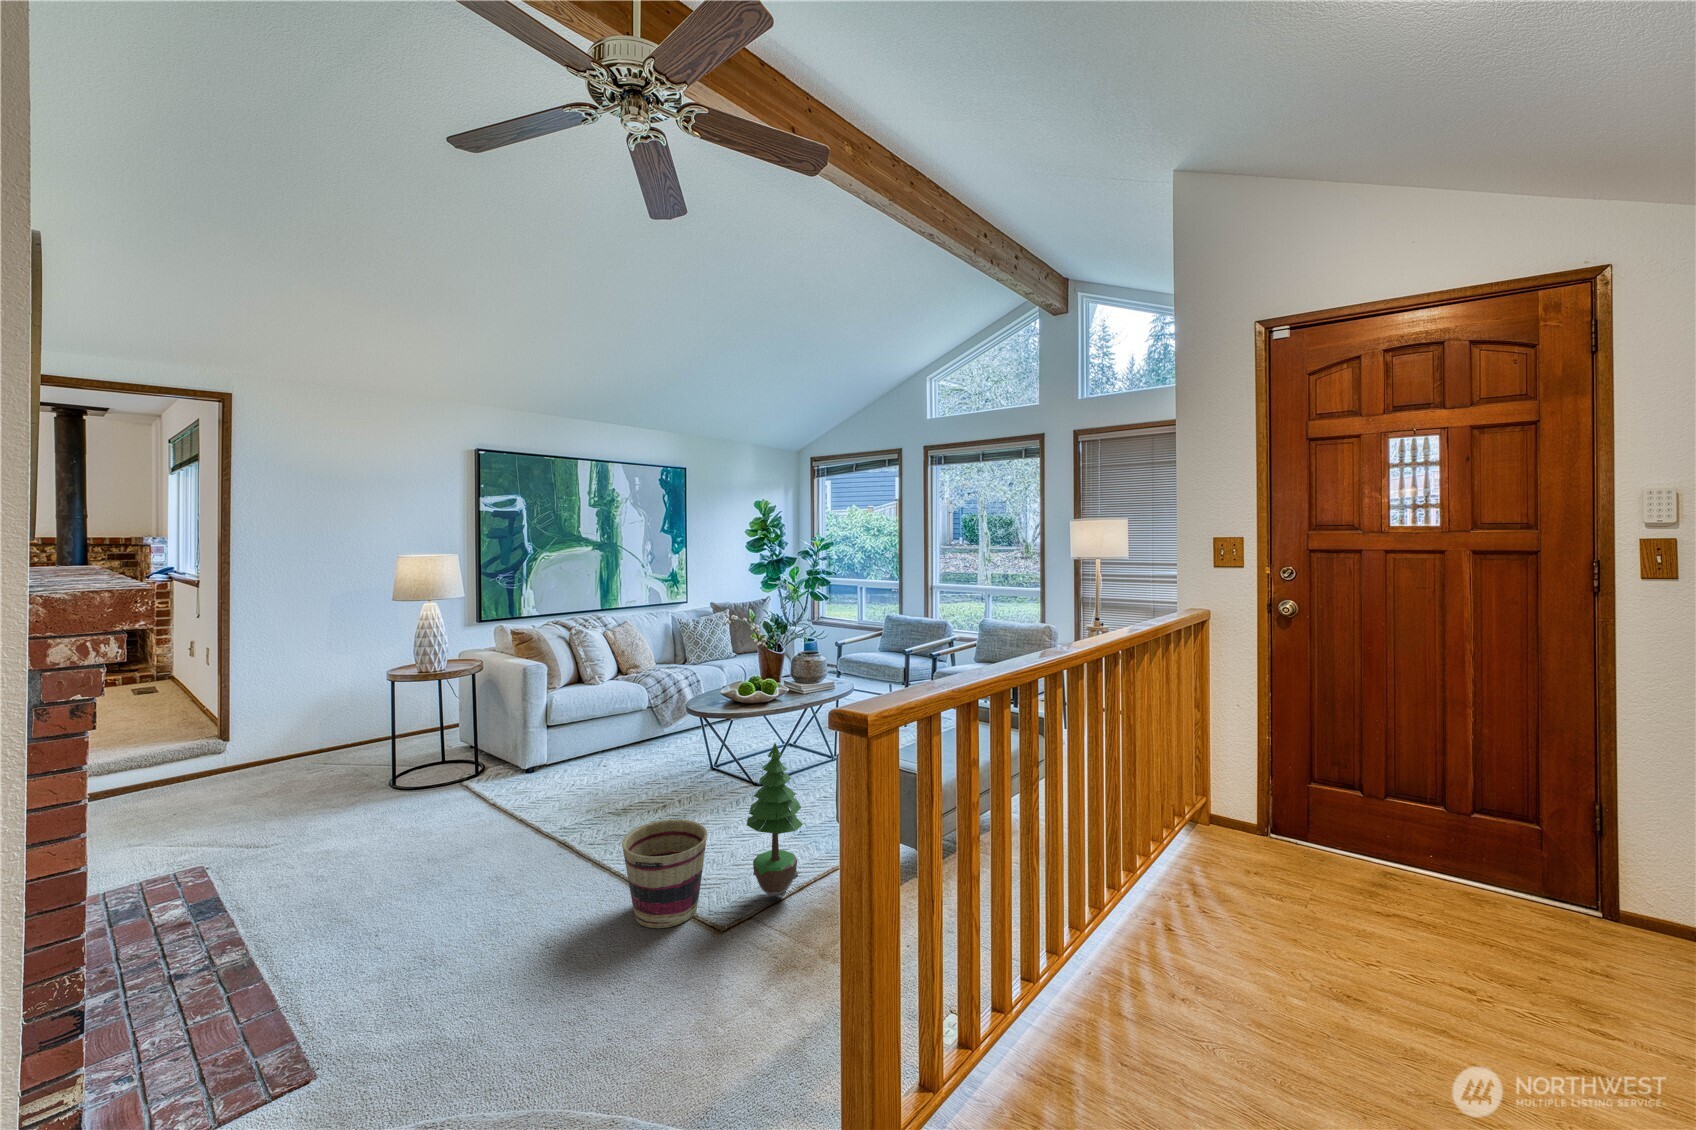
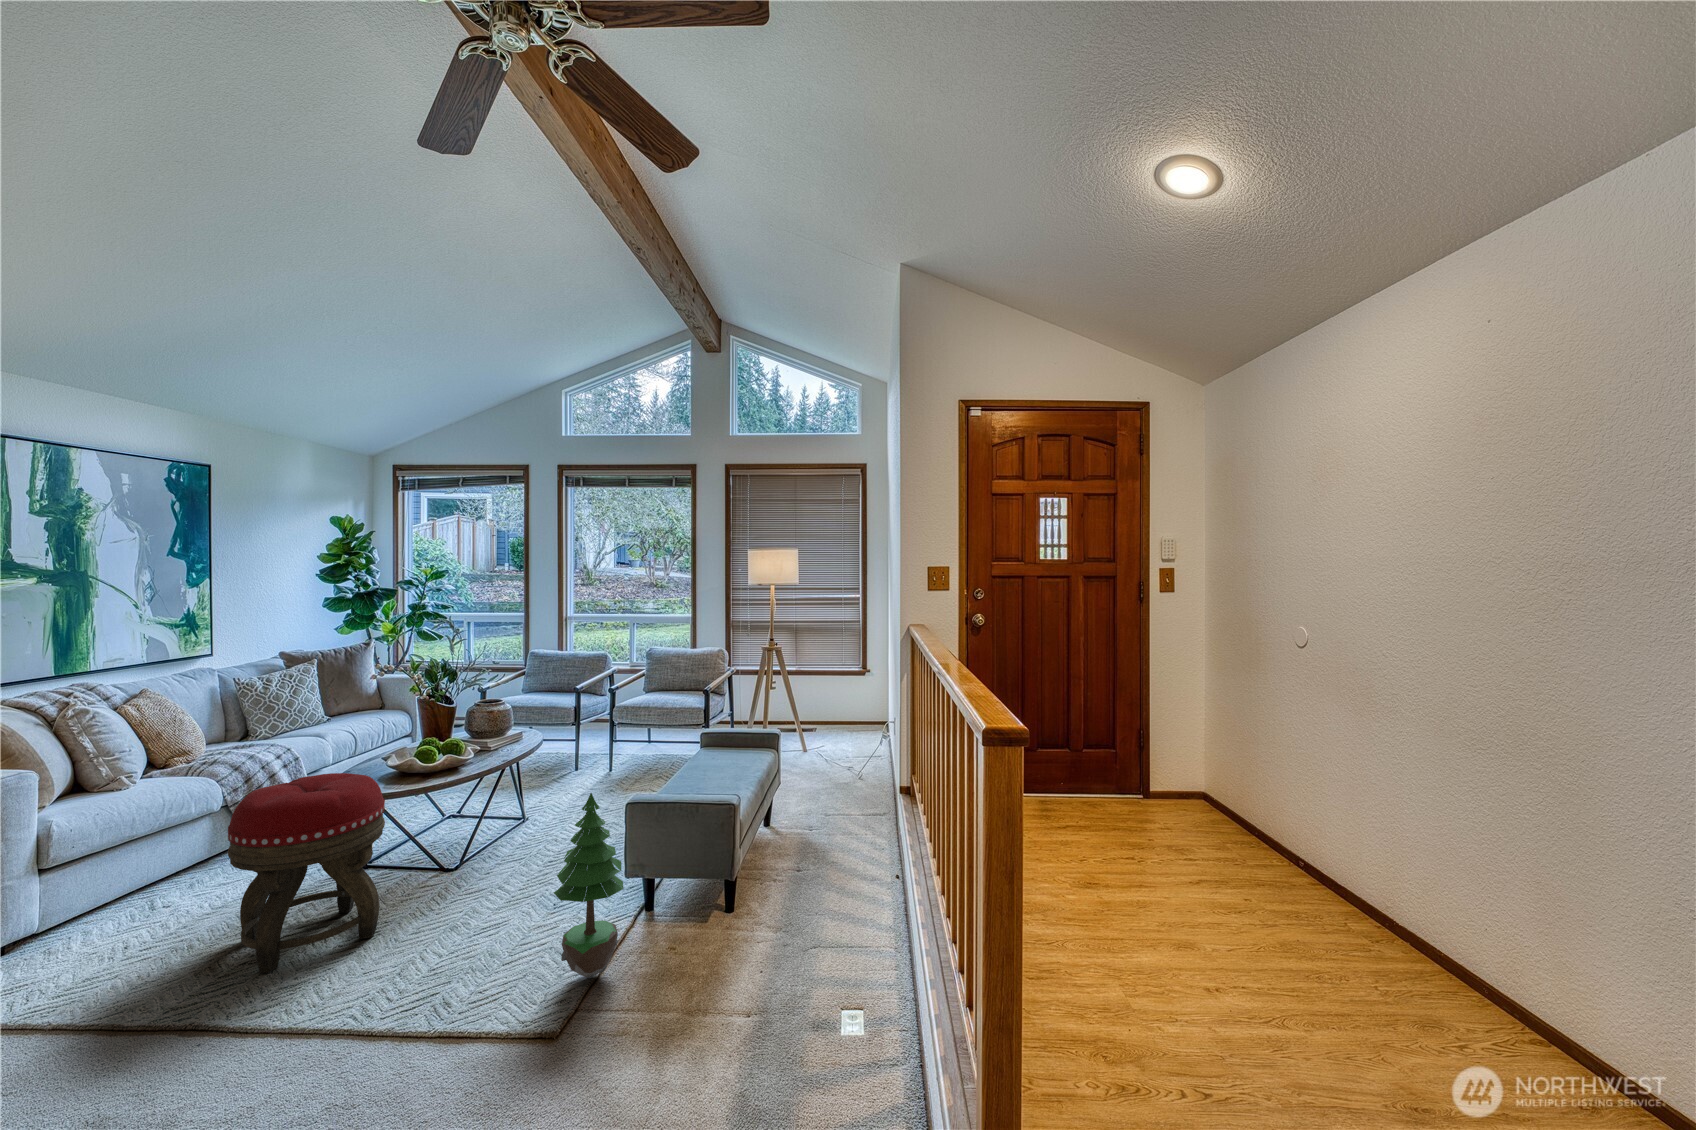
footstool: none [607,693,697,821] -> present [228,773,385,974]
basket: present [622,819,707,928] -> none [393,918,518,1076]

